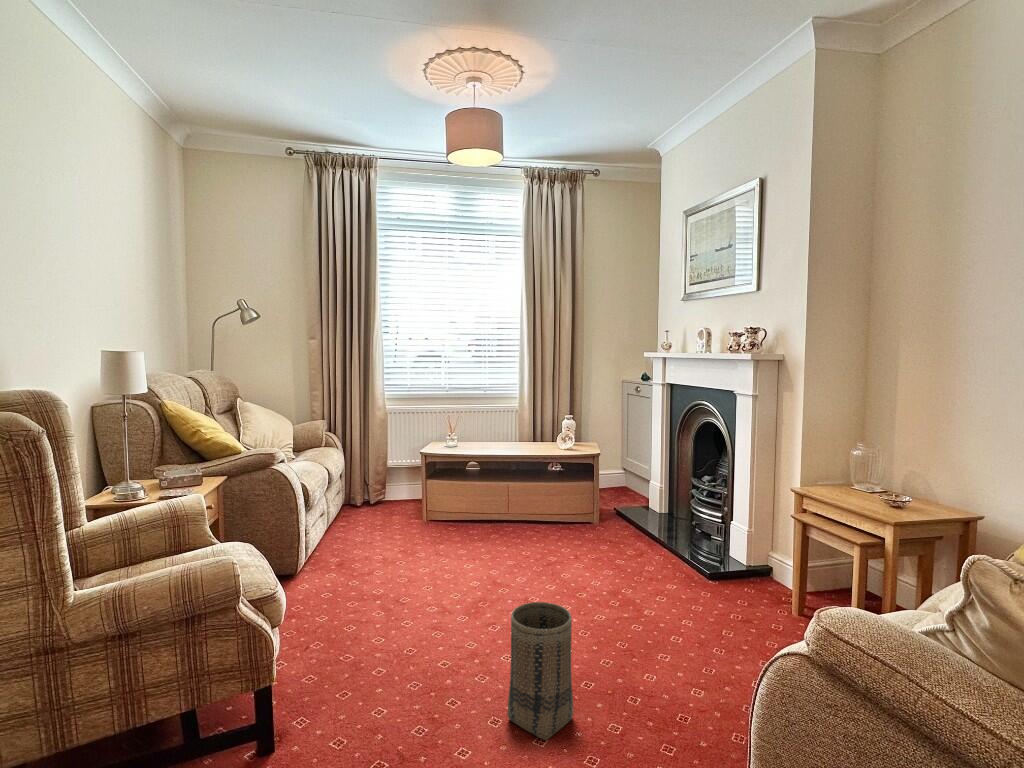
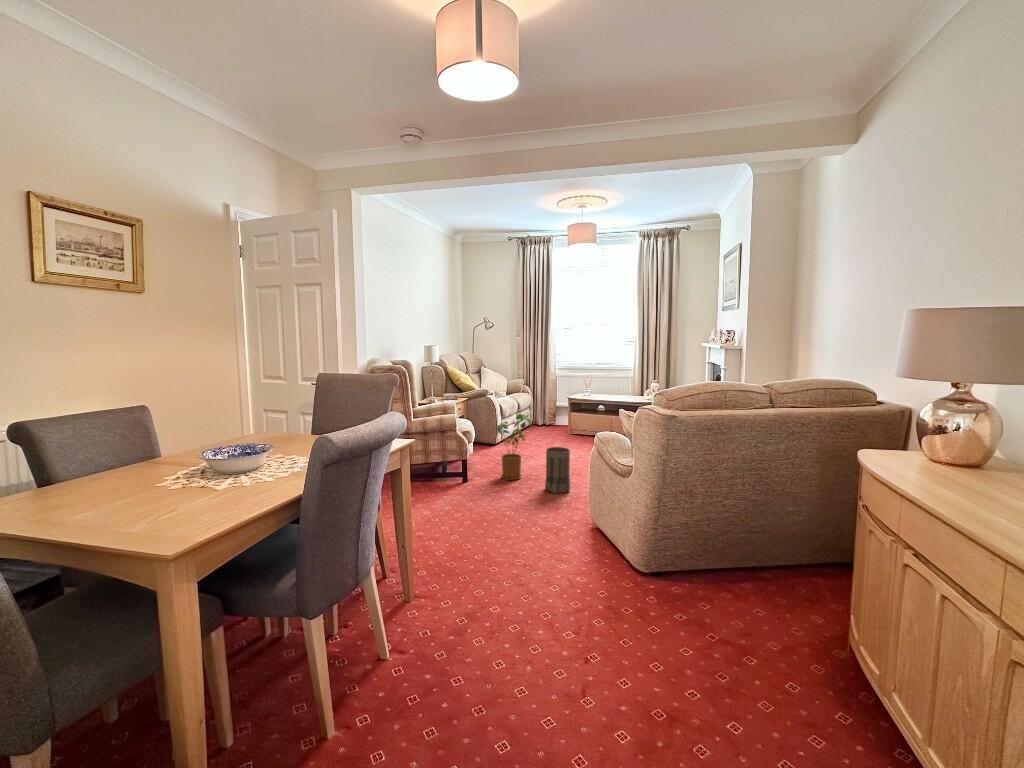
house plant: none [346,523,442,707] -> present [496,414,532,480]

